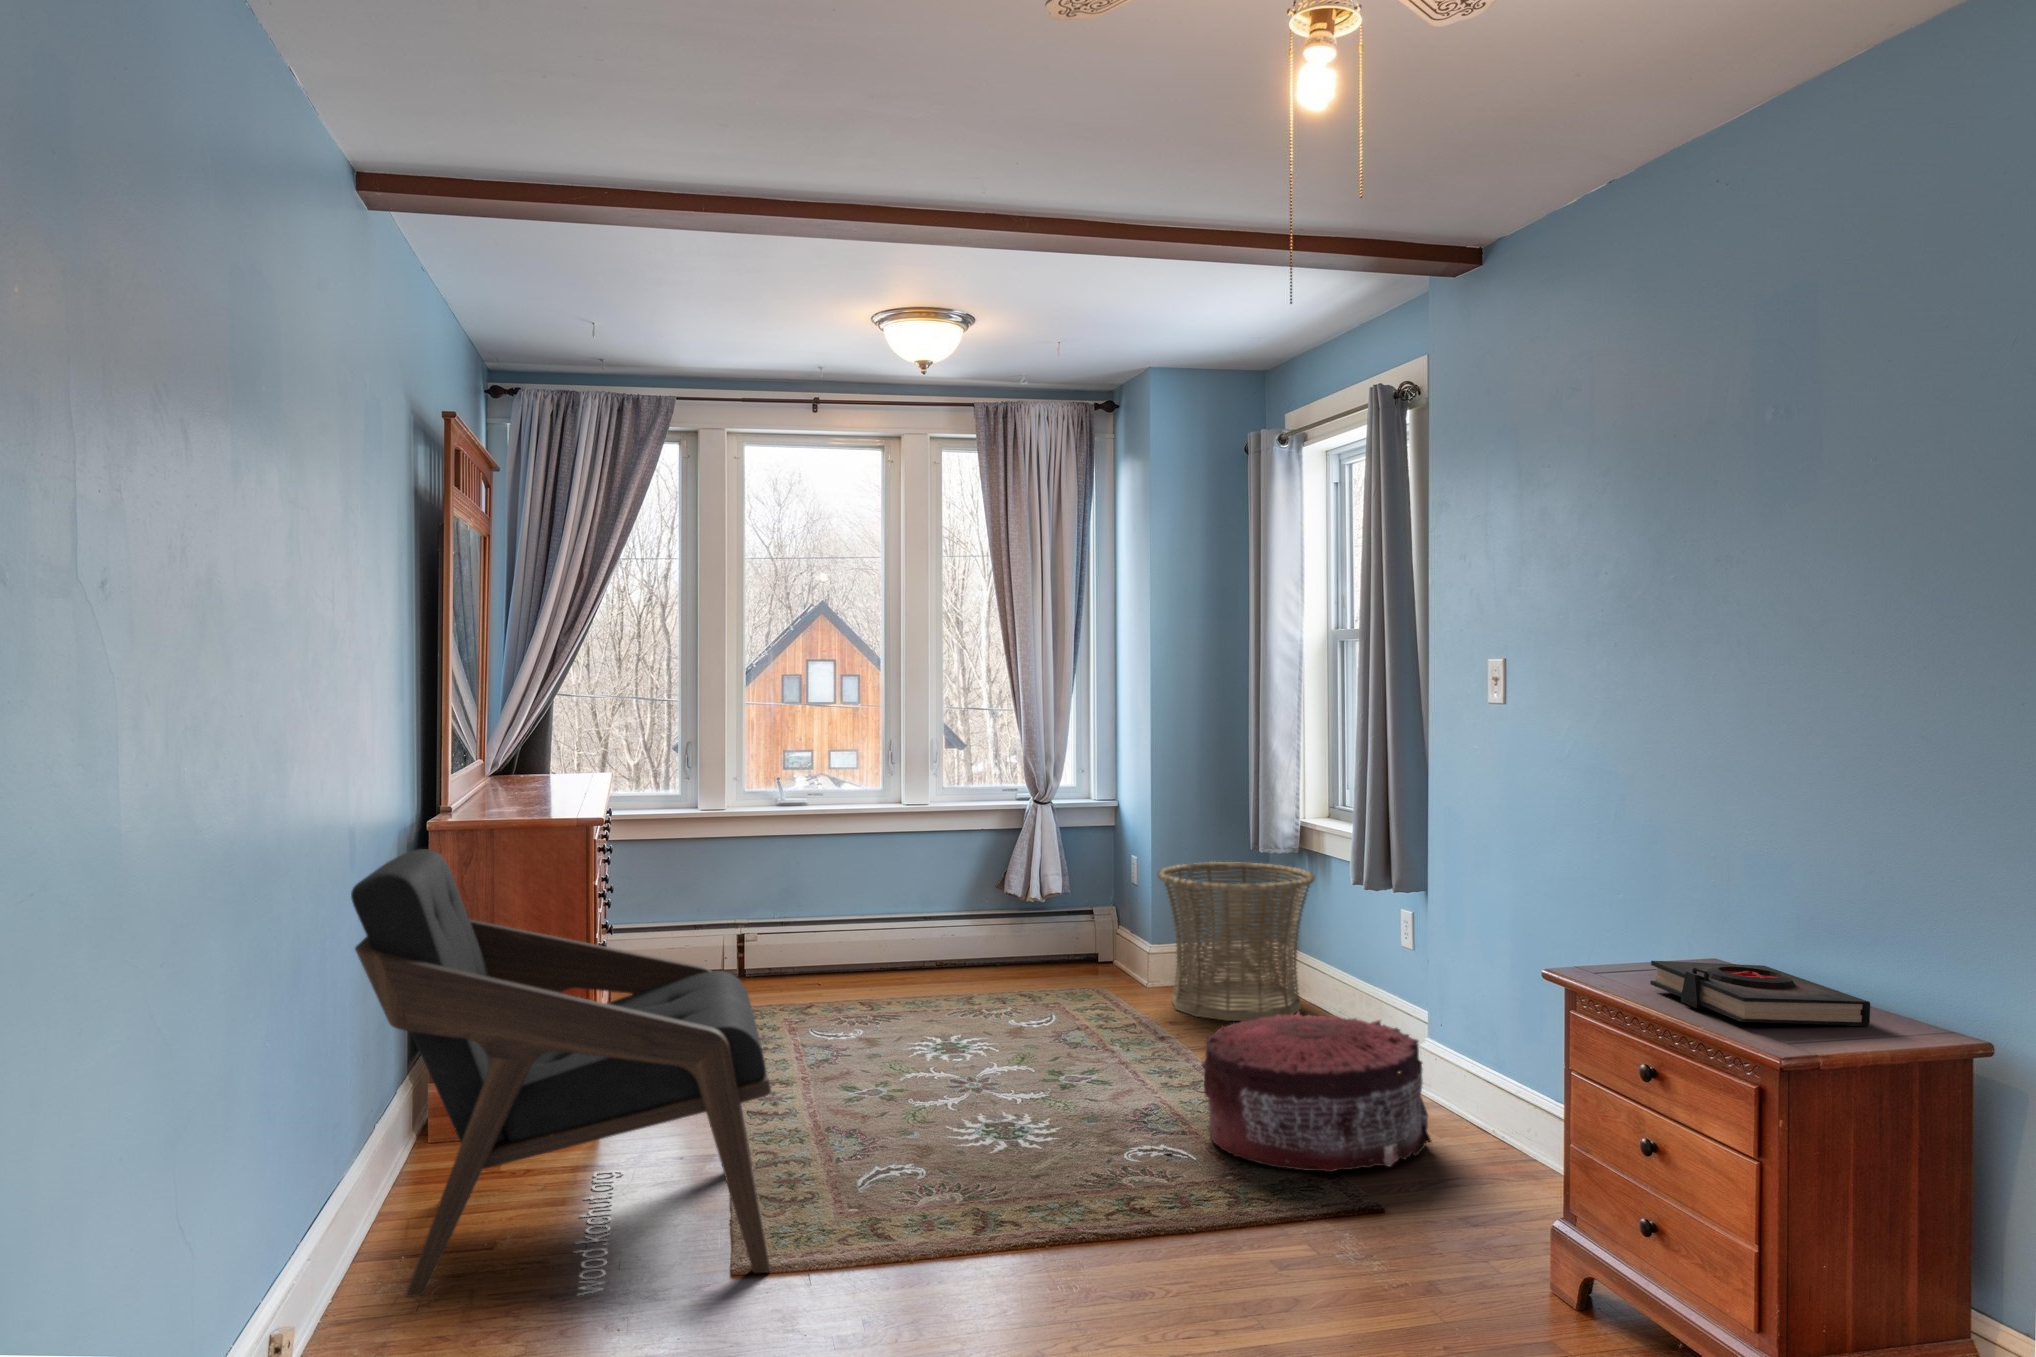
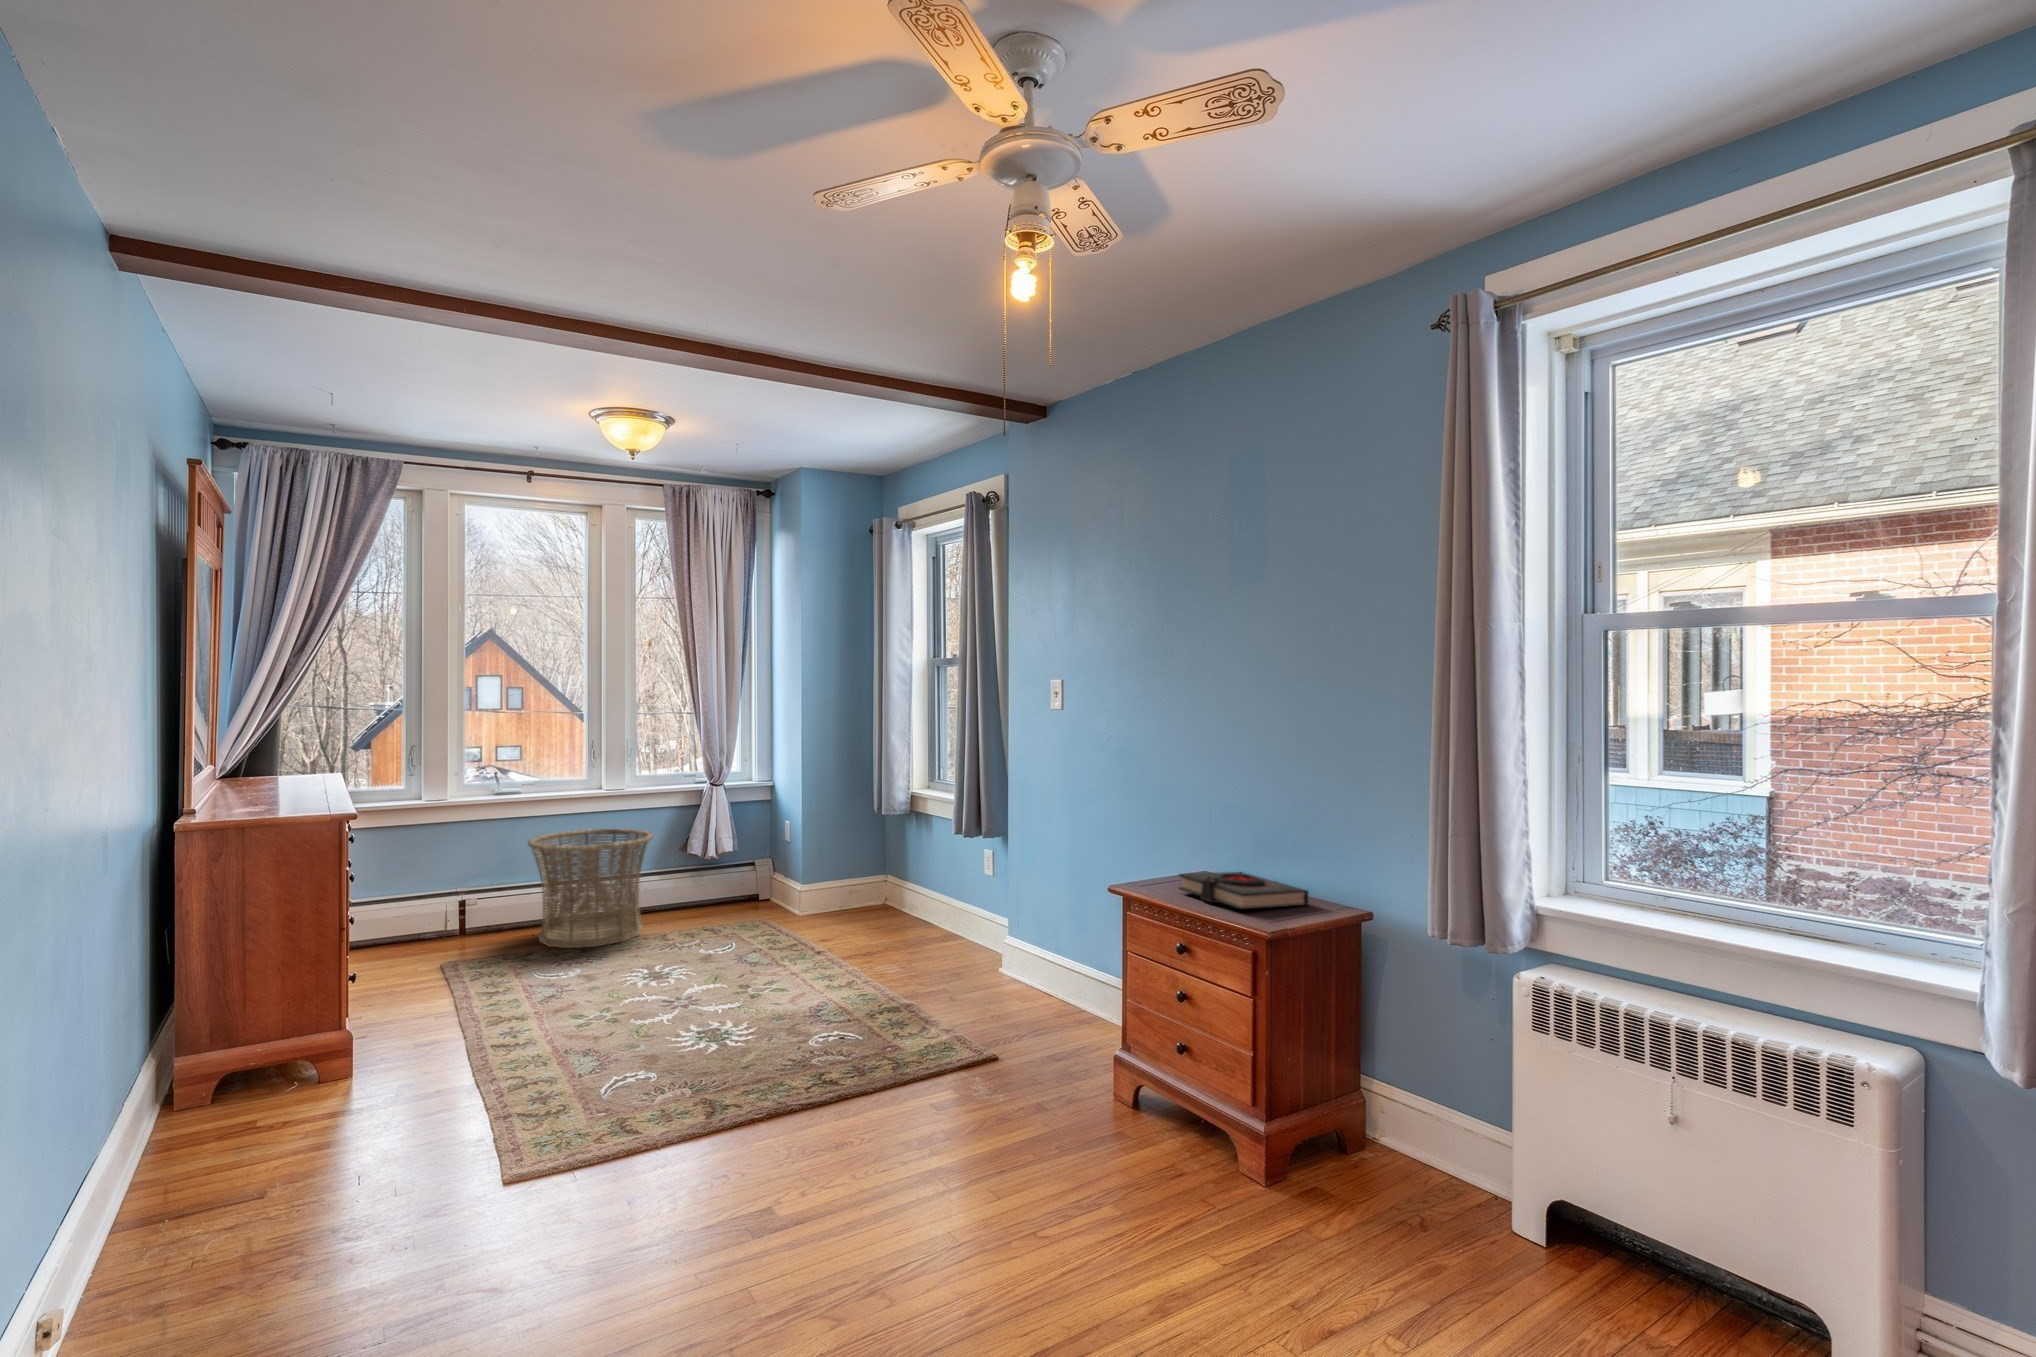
lounge chair: present [351,849,771,1297] -> none [114,849,539,1259]
basket: present [1158,862,1315,1021] -> present [528,829,653,948]
pouf: present [1201,1012,1432,1172] -> none [861,925,1021,1037]

